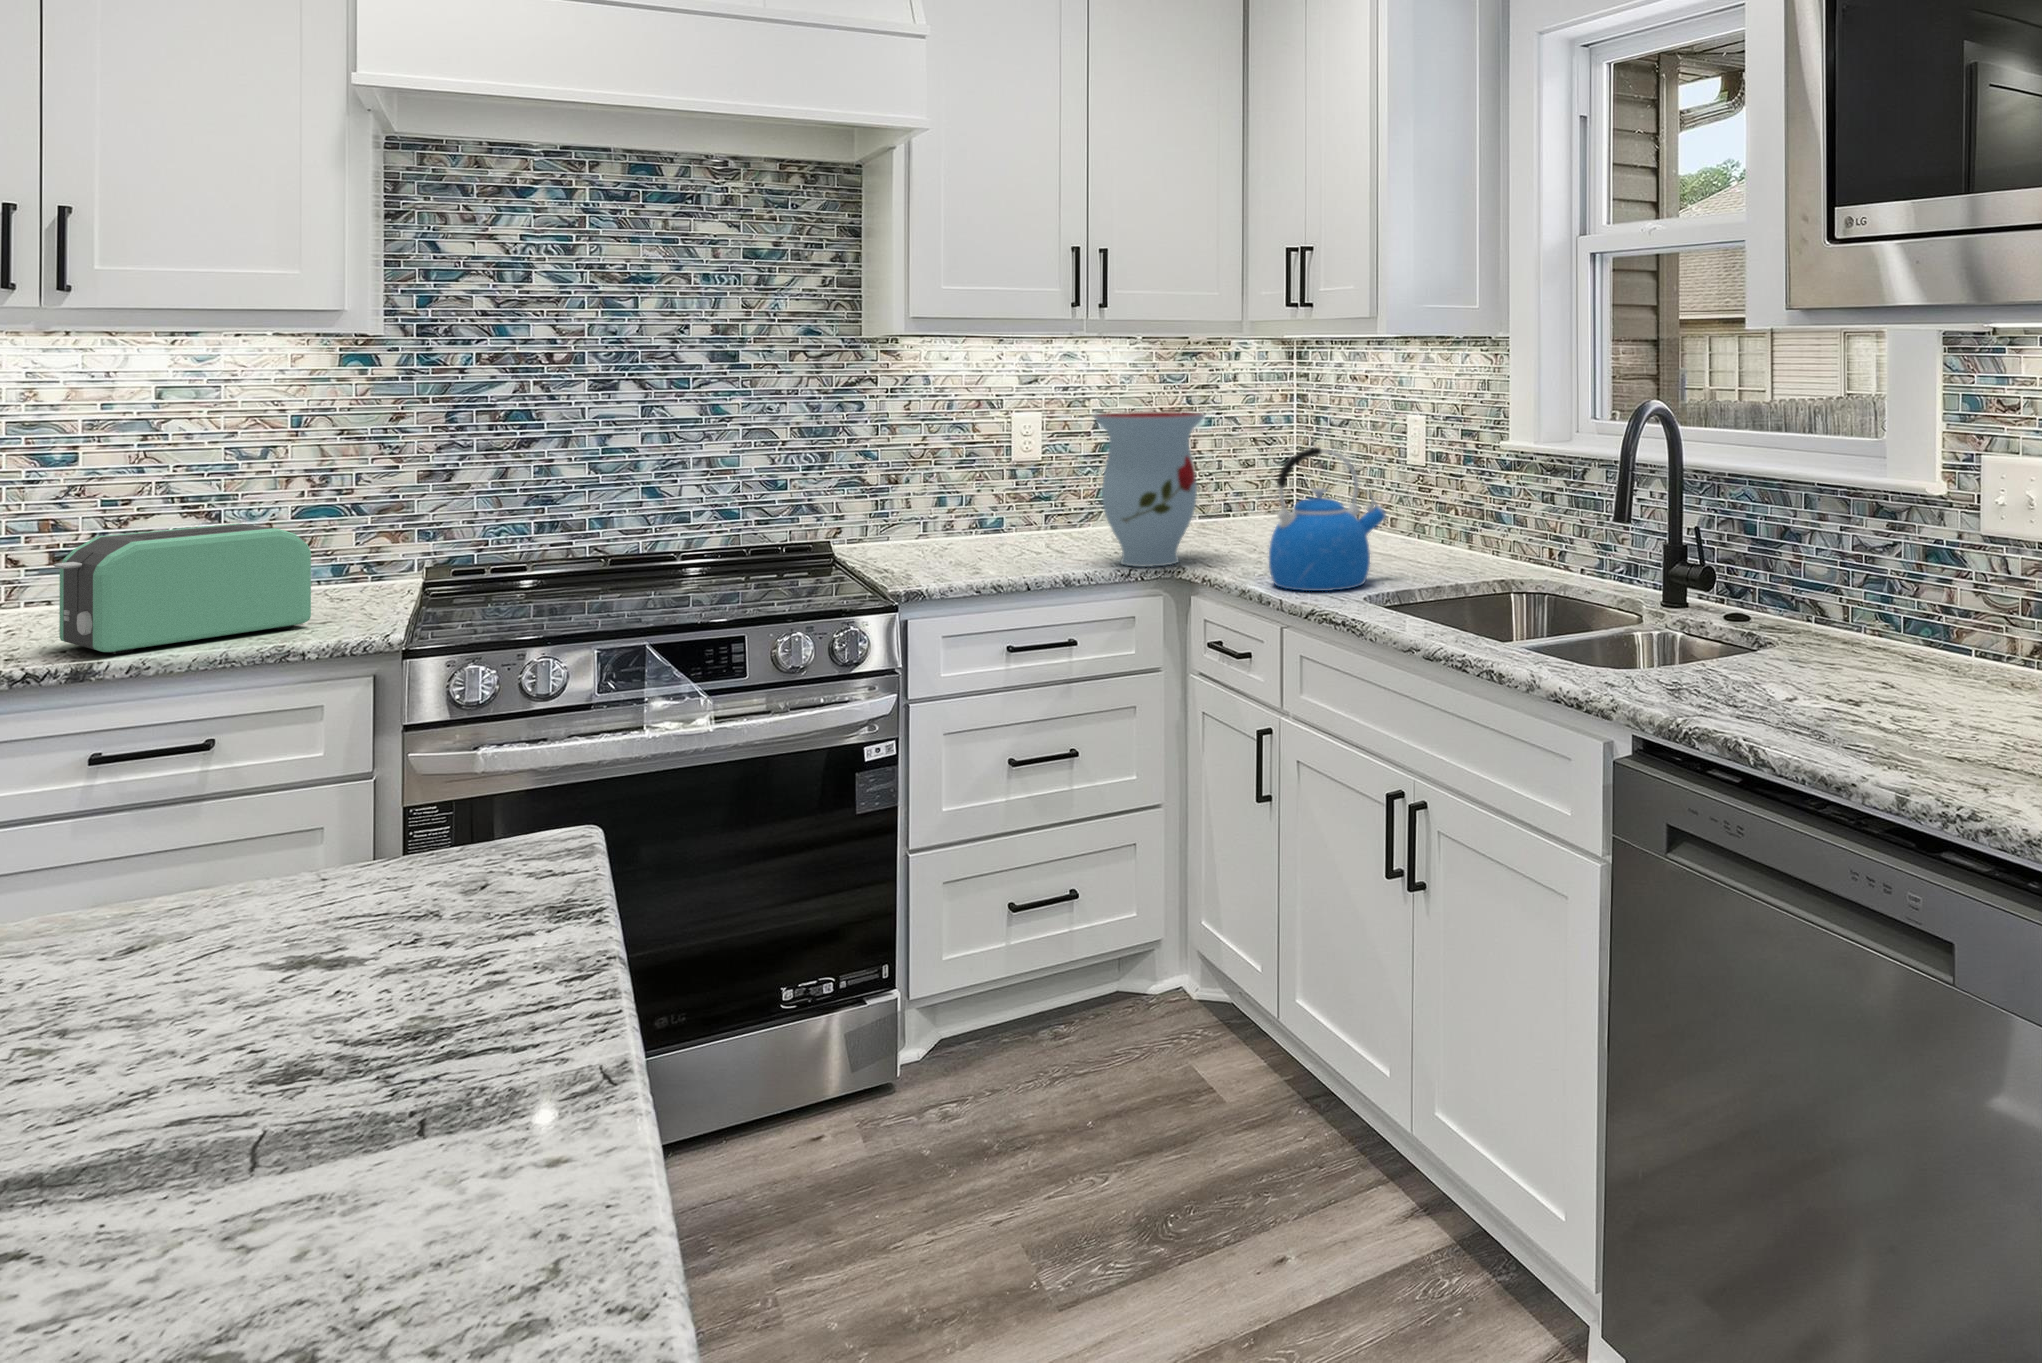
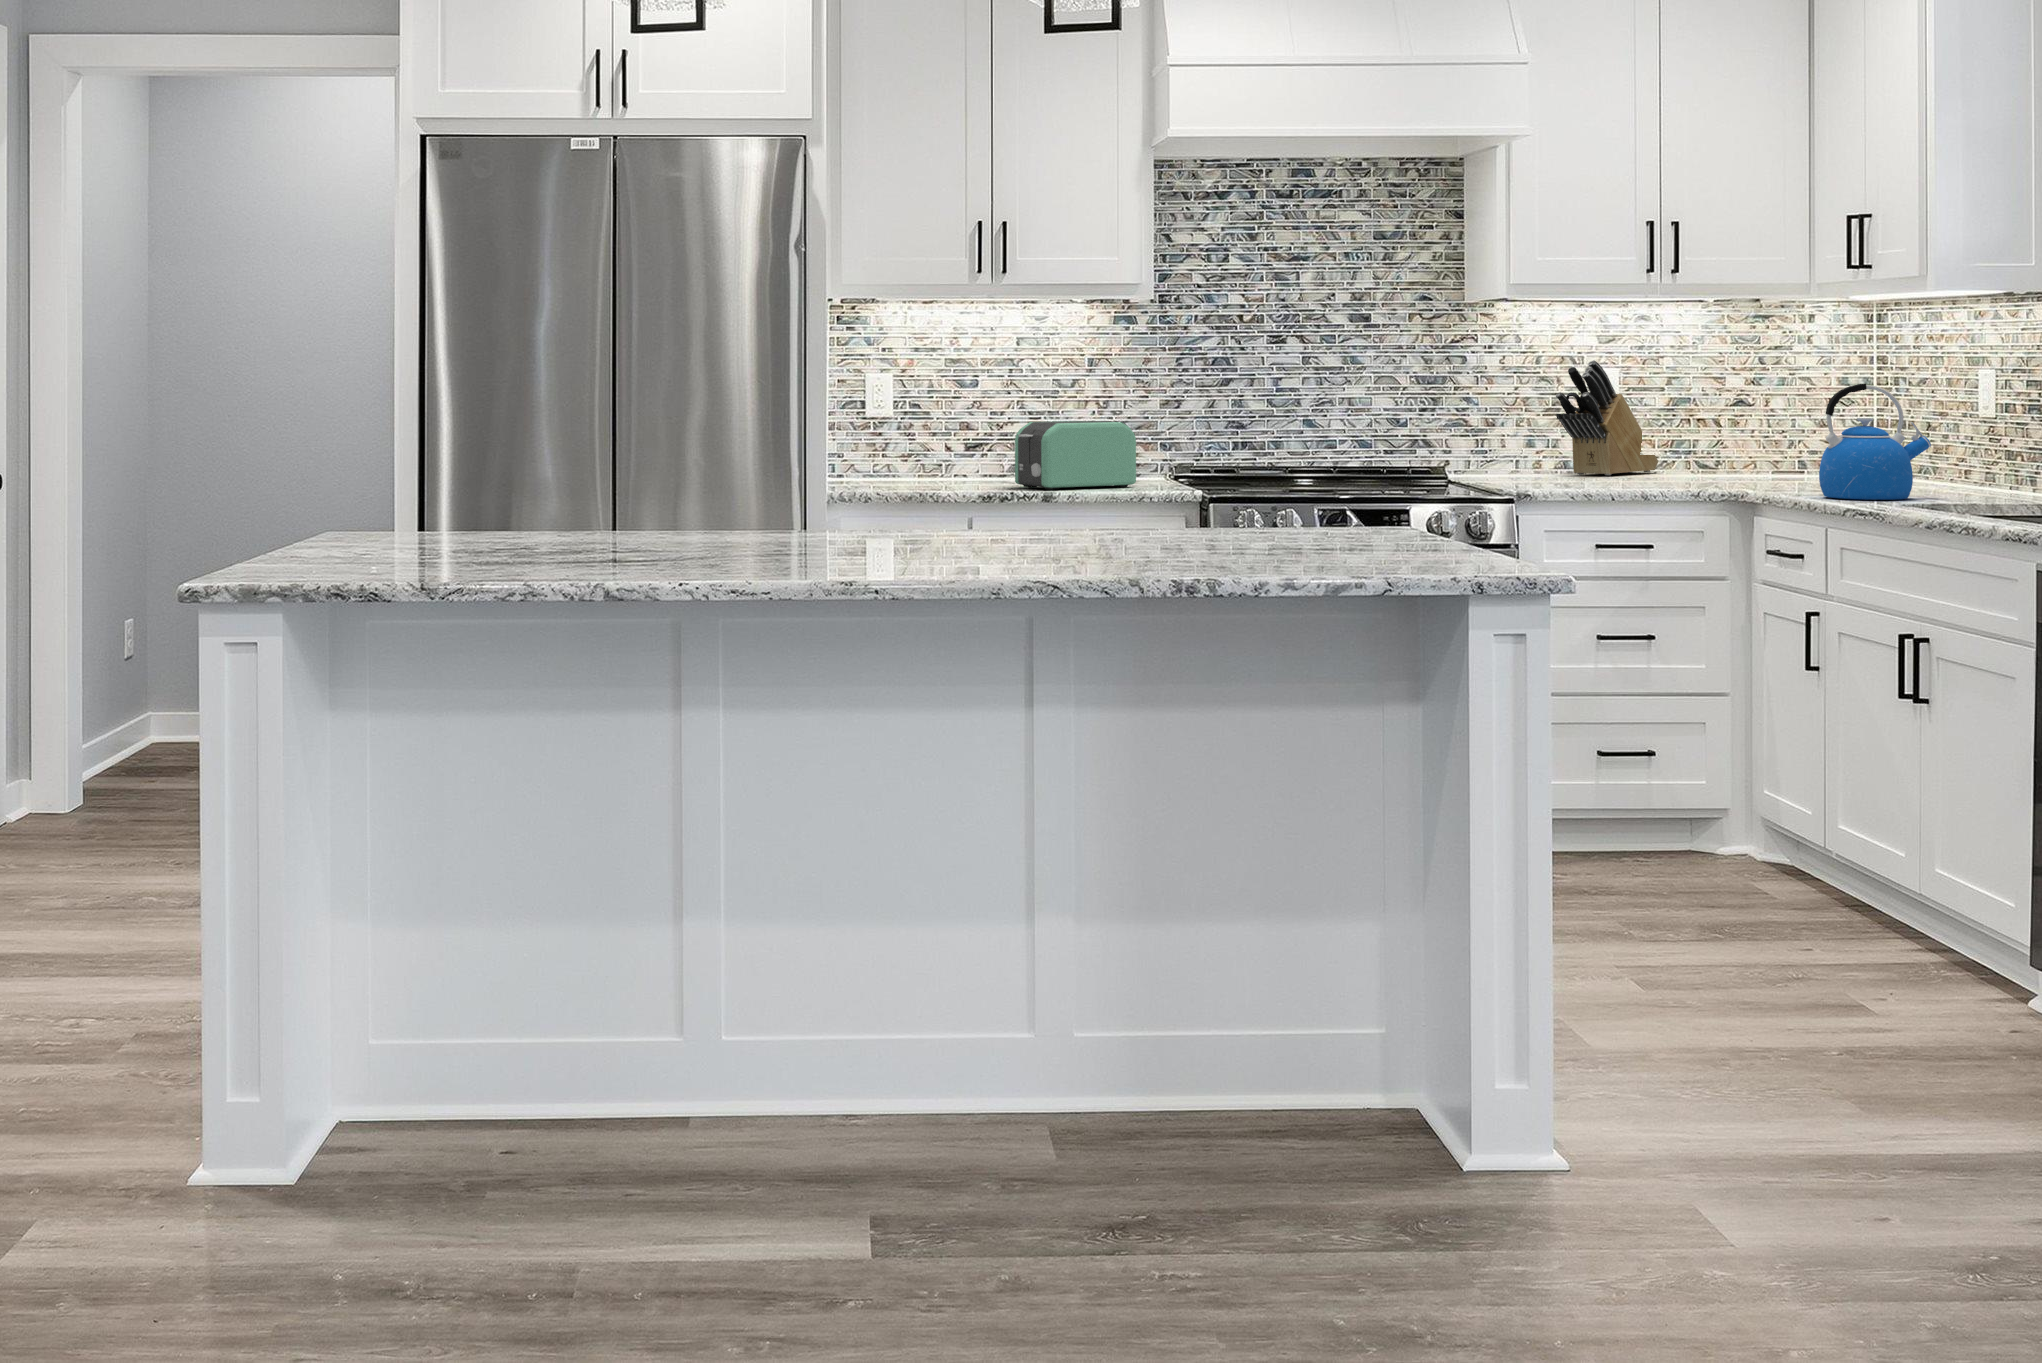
knife block: none [970,405,1085,536] -> present [1556,360,1658,475]
vase: present [1094,412,1204,567] -> none [1666,362,1768,488]

